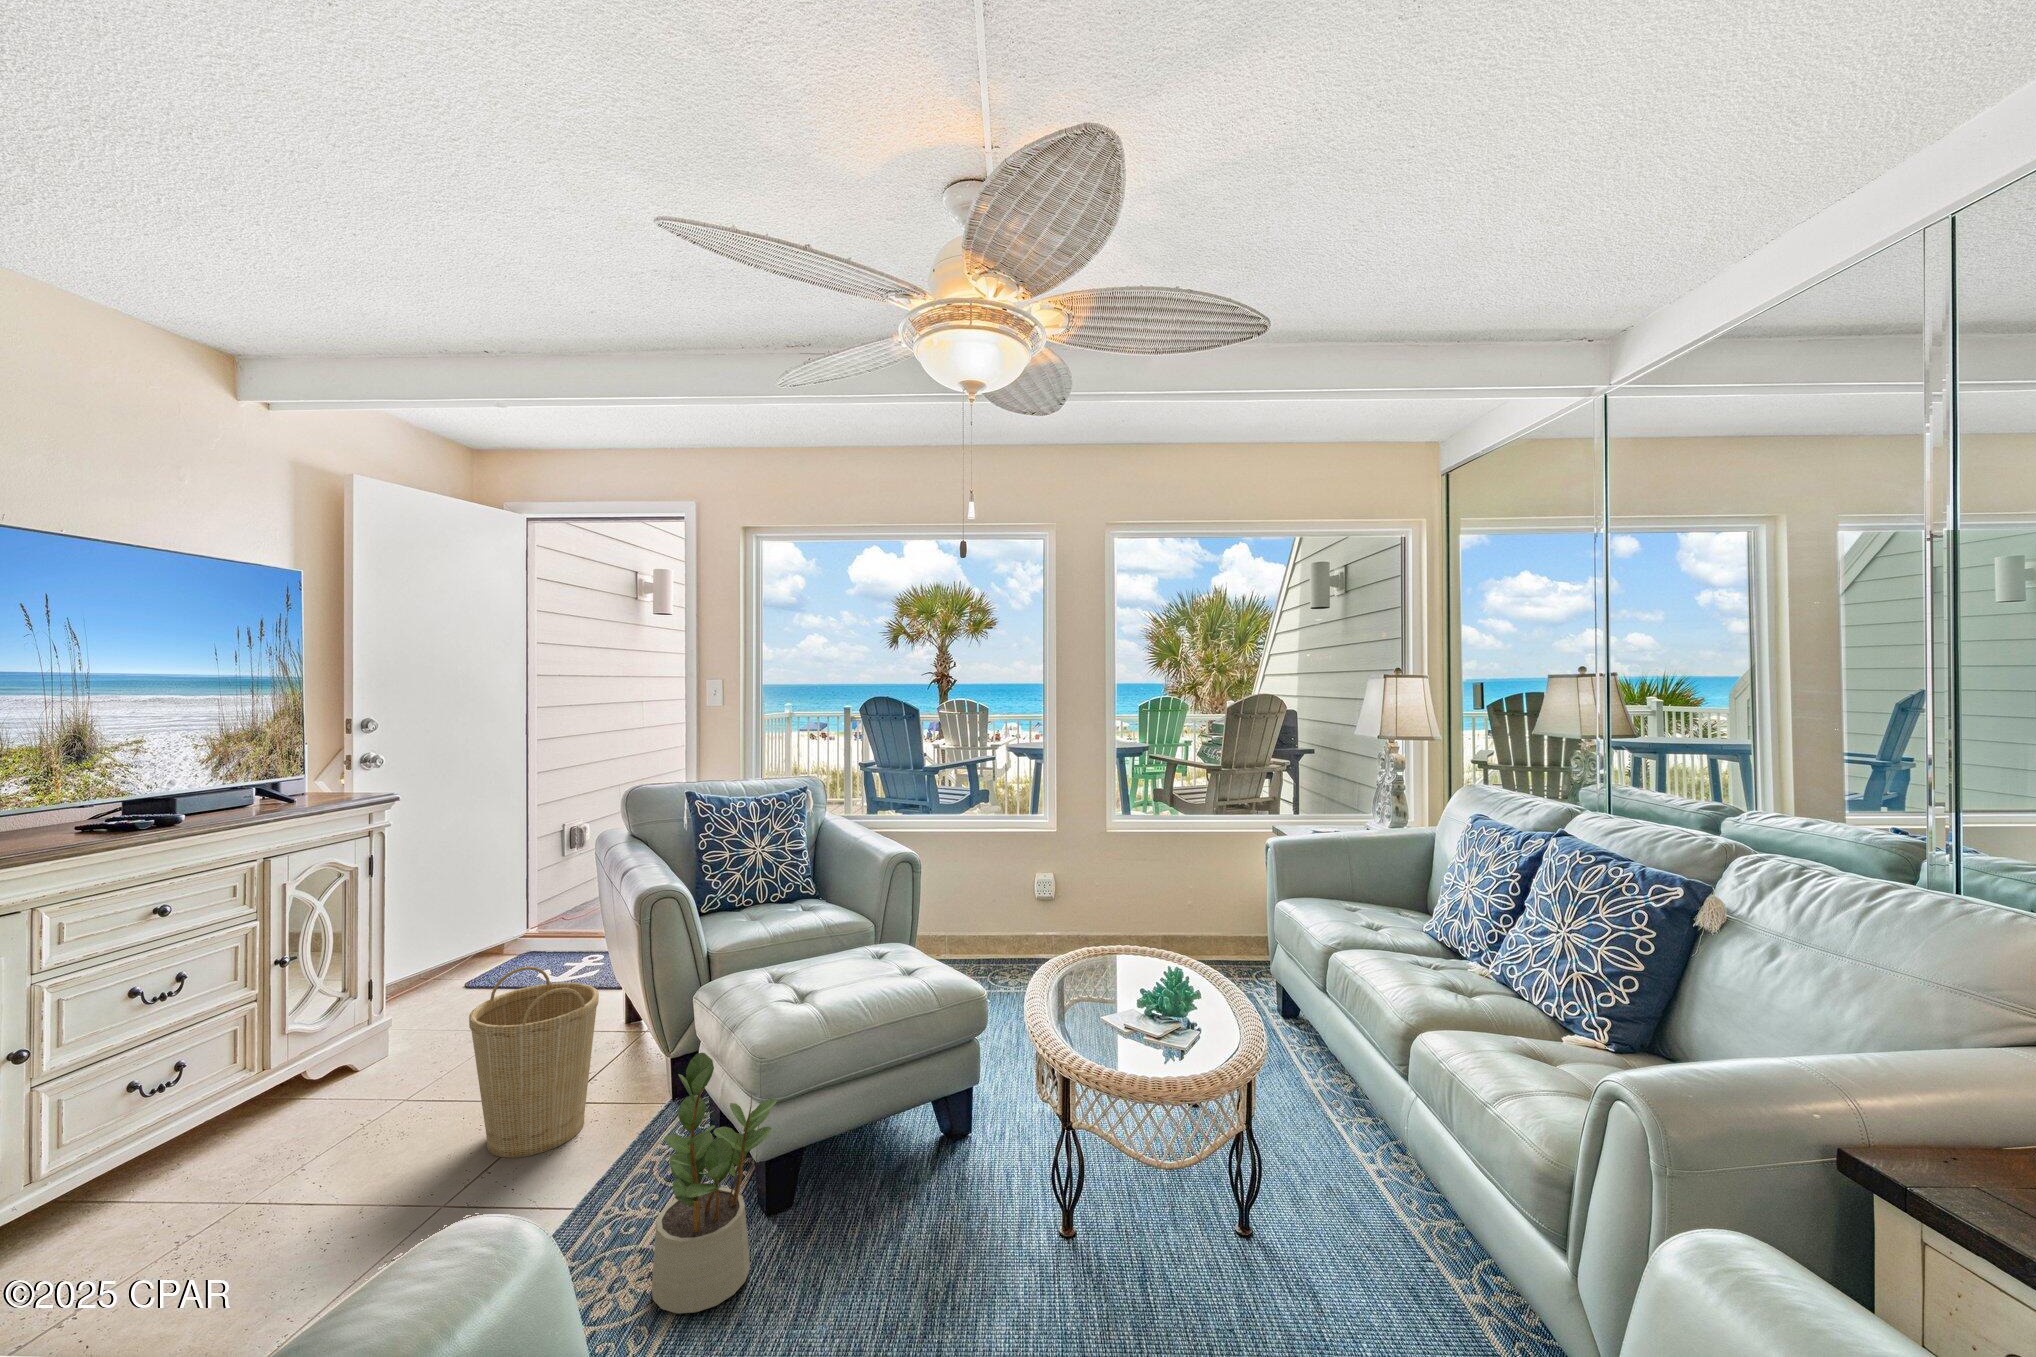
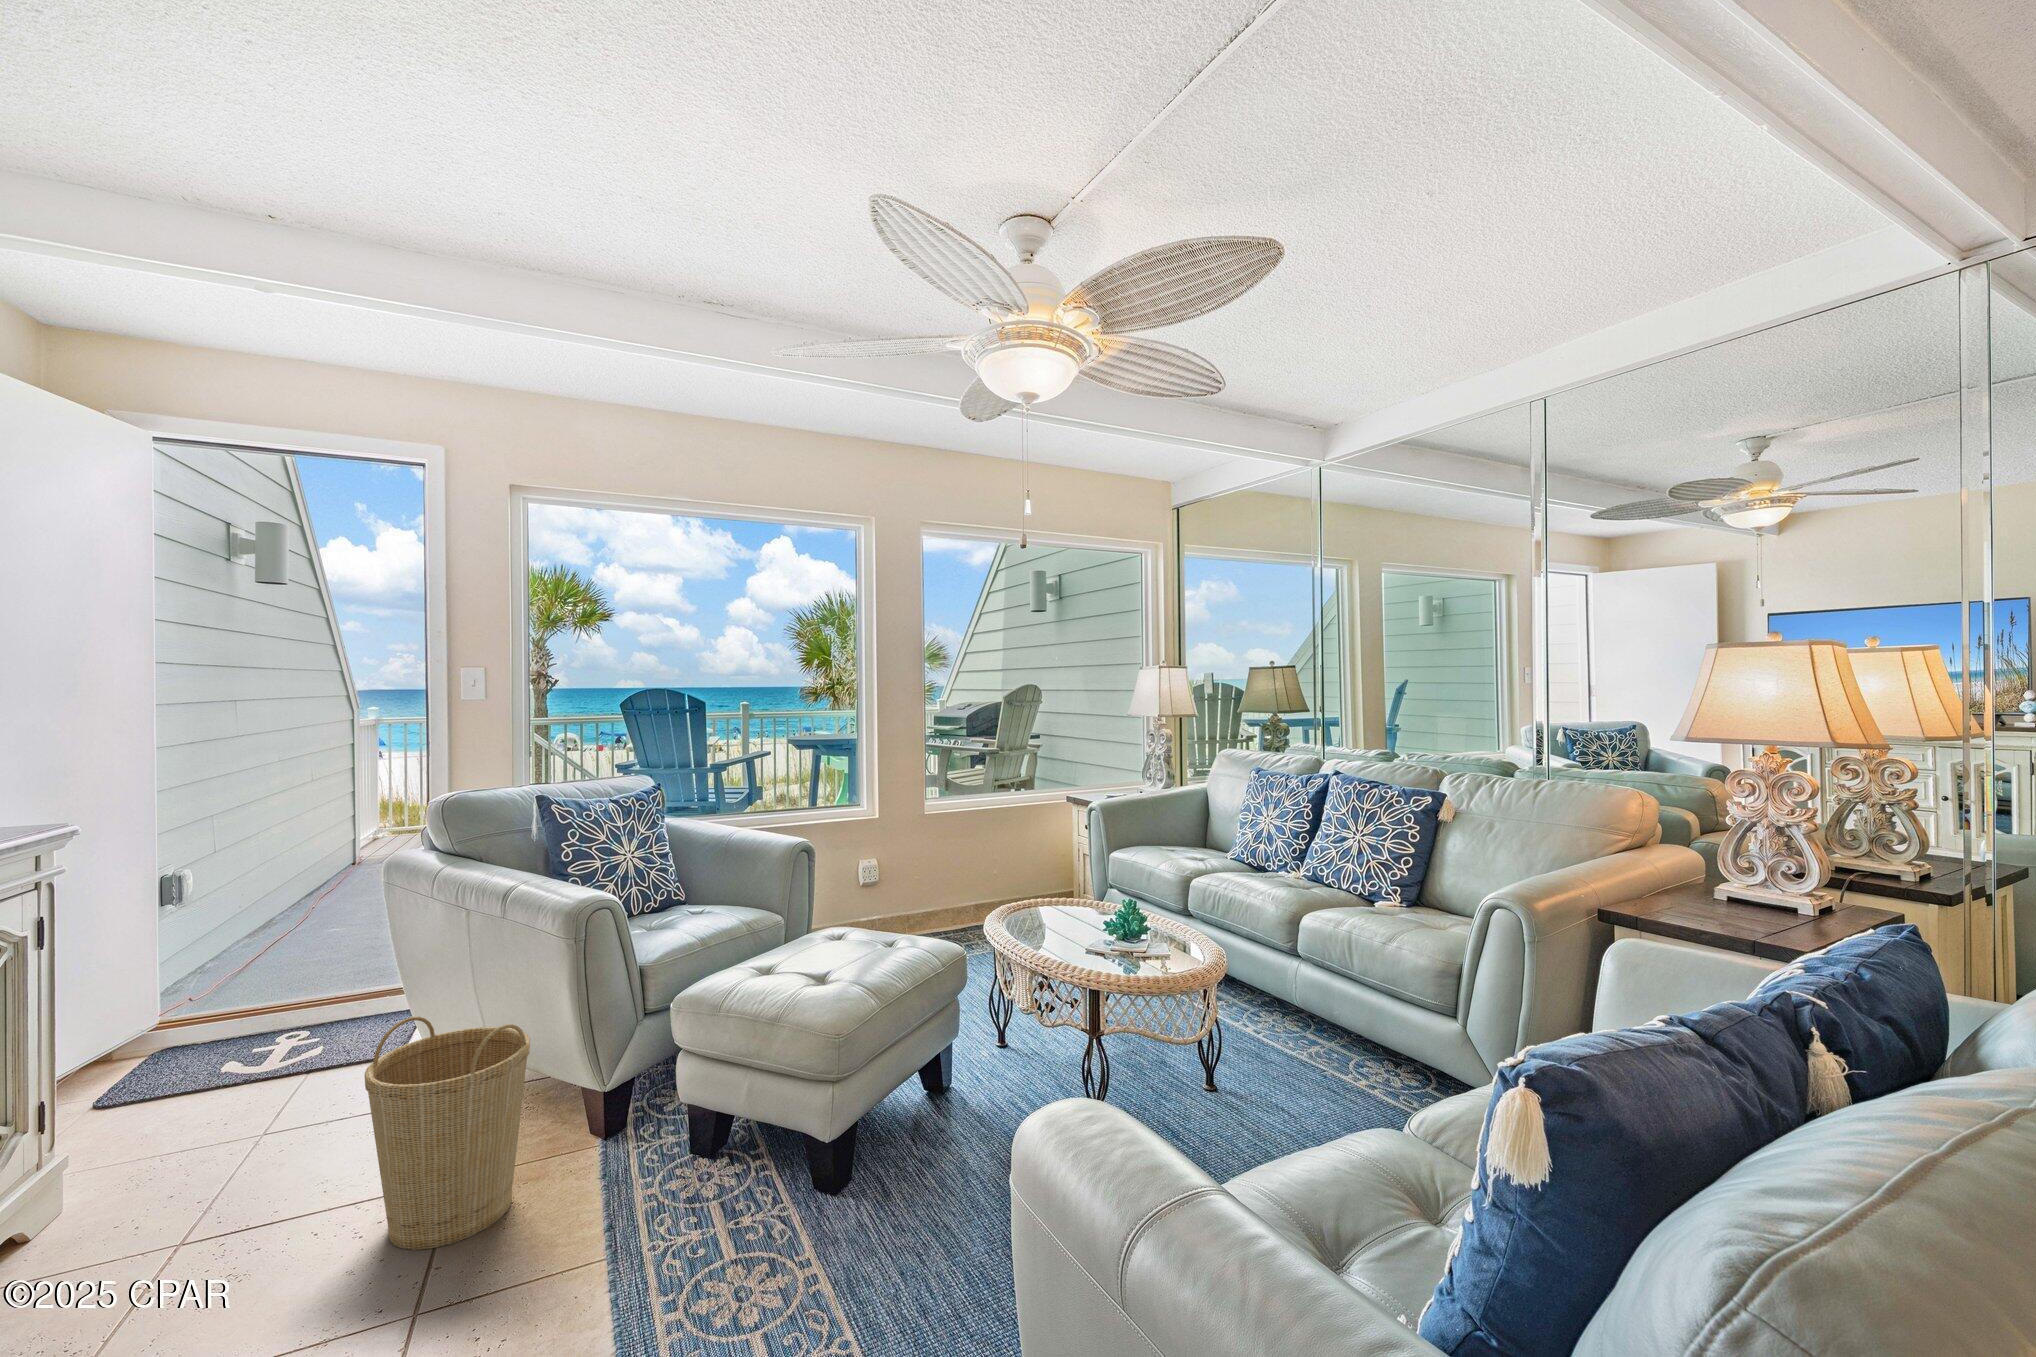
potted plant: present [652,1053,777,1314] -> none [777,1025,882,1286]

